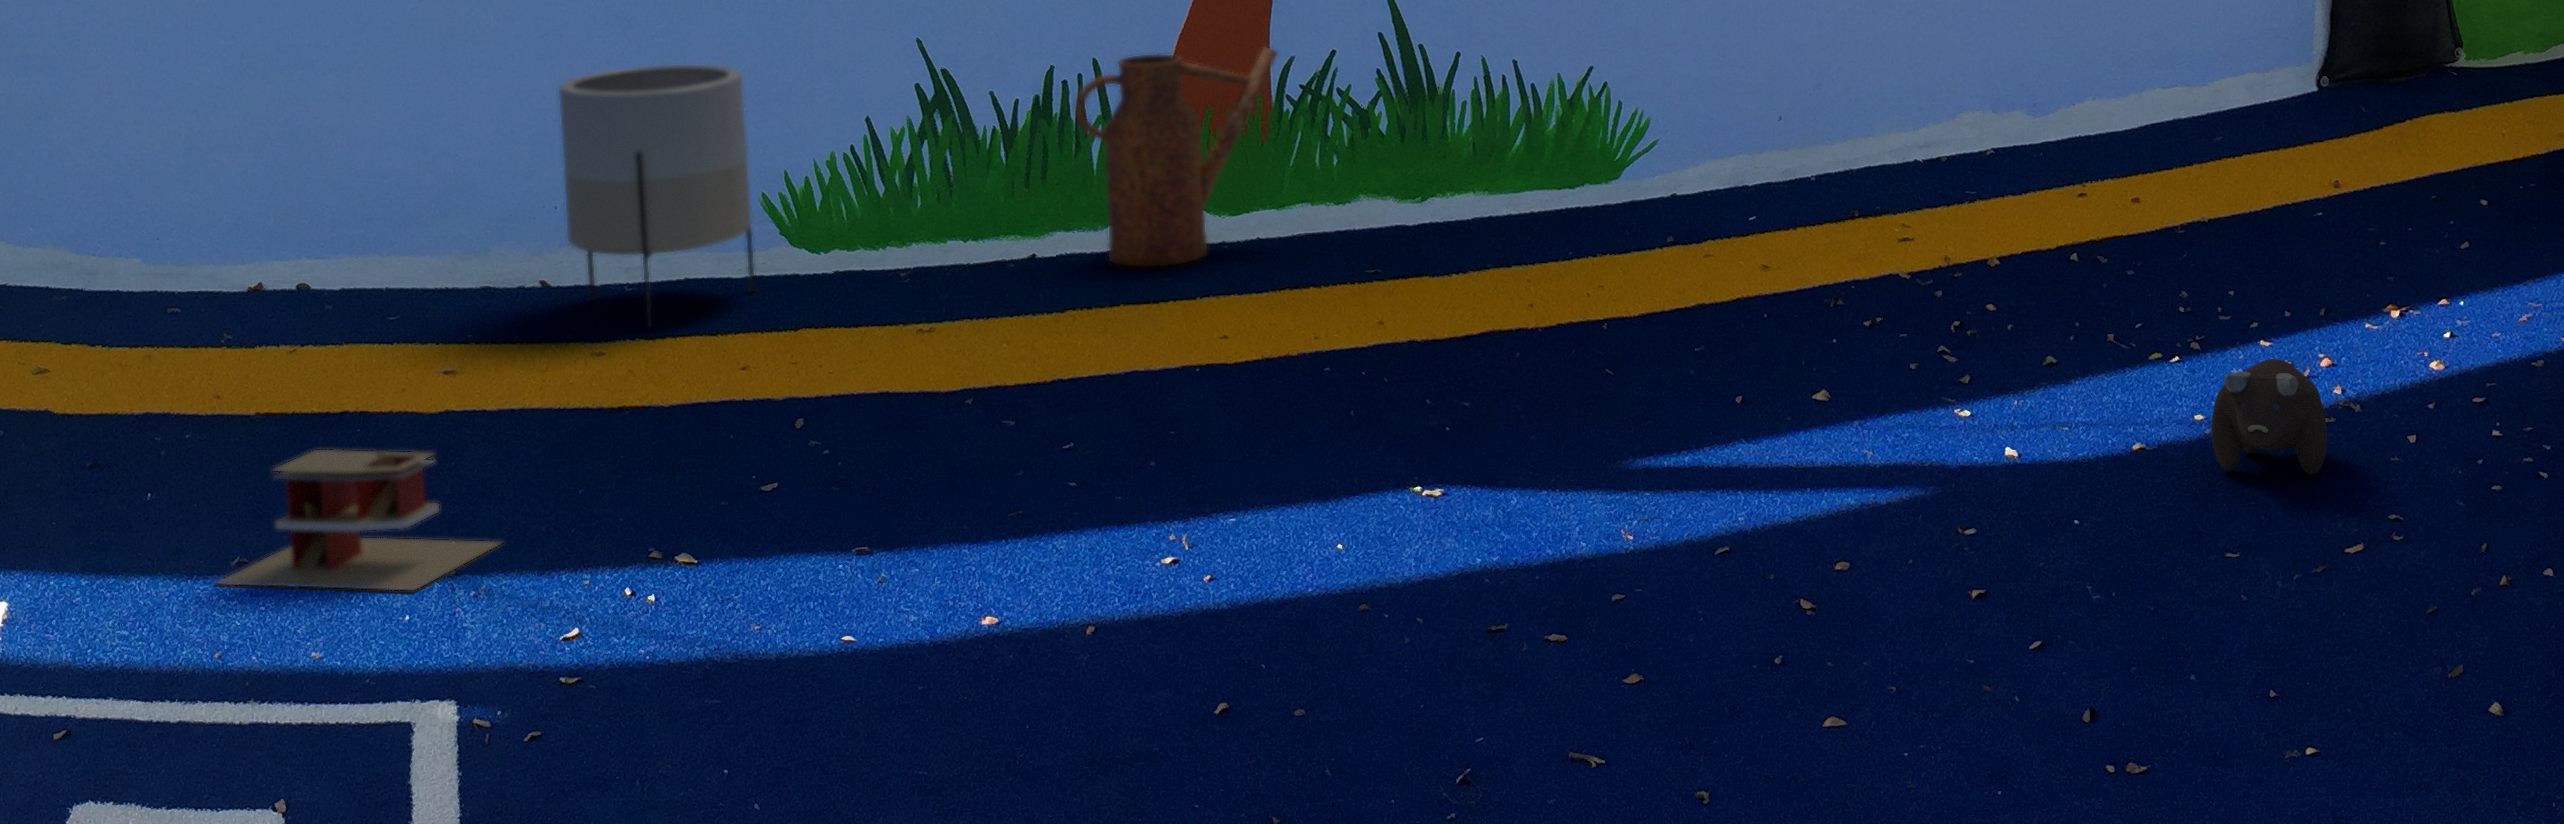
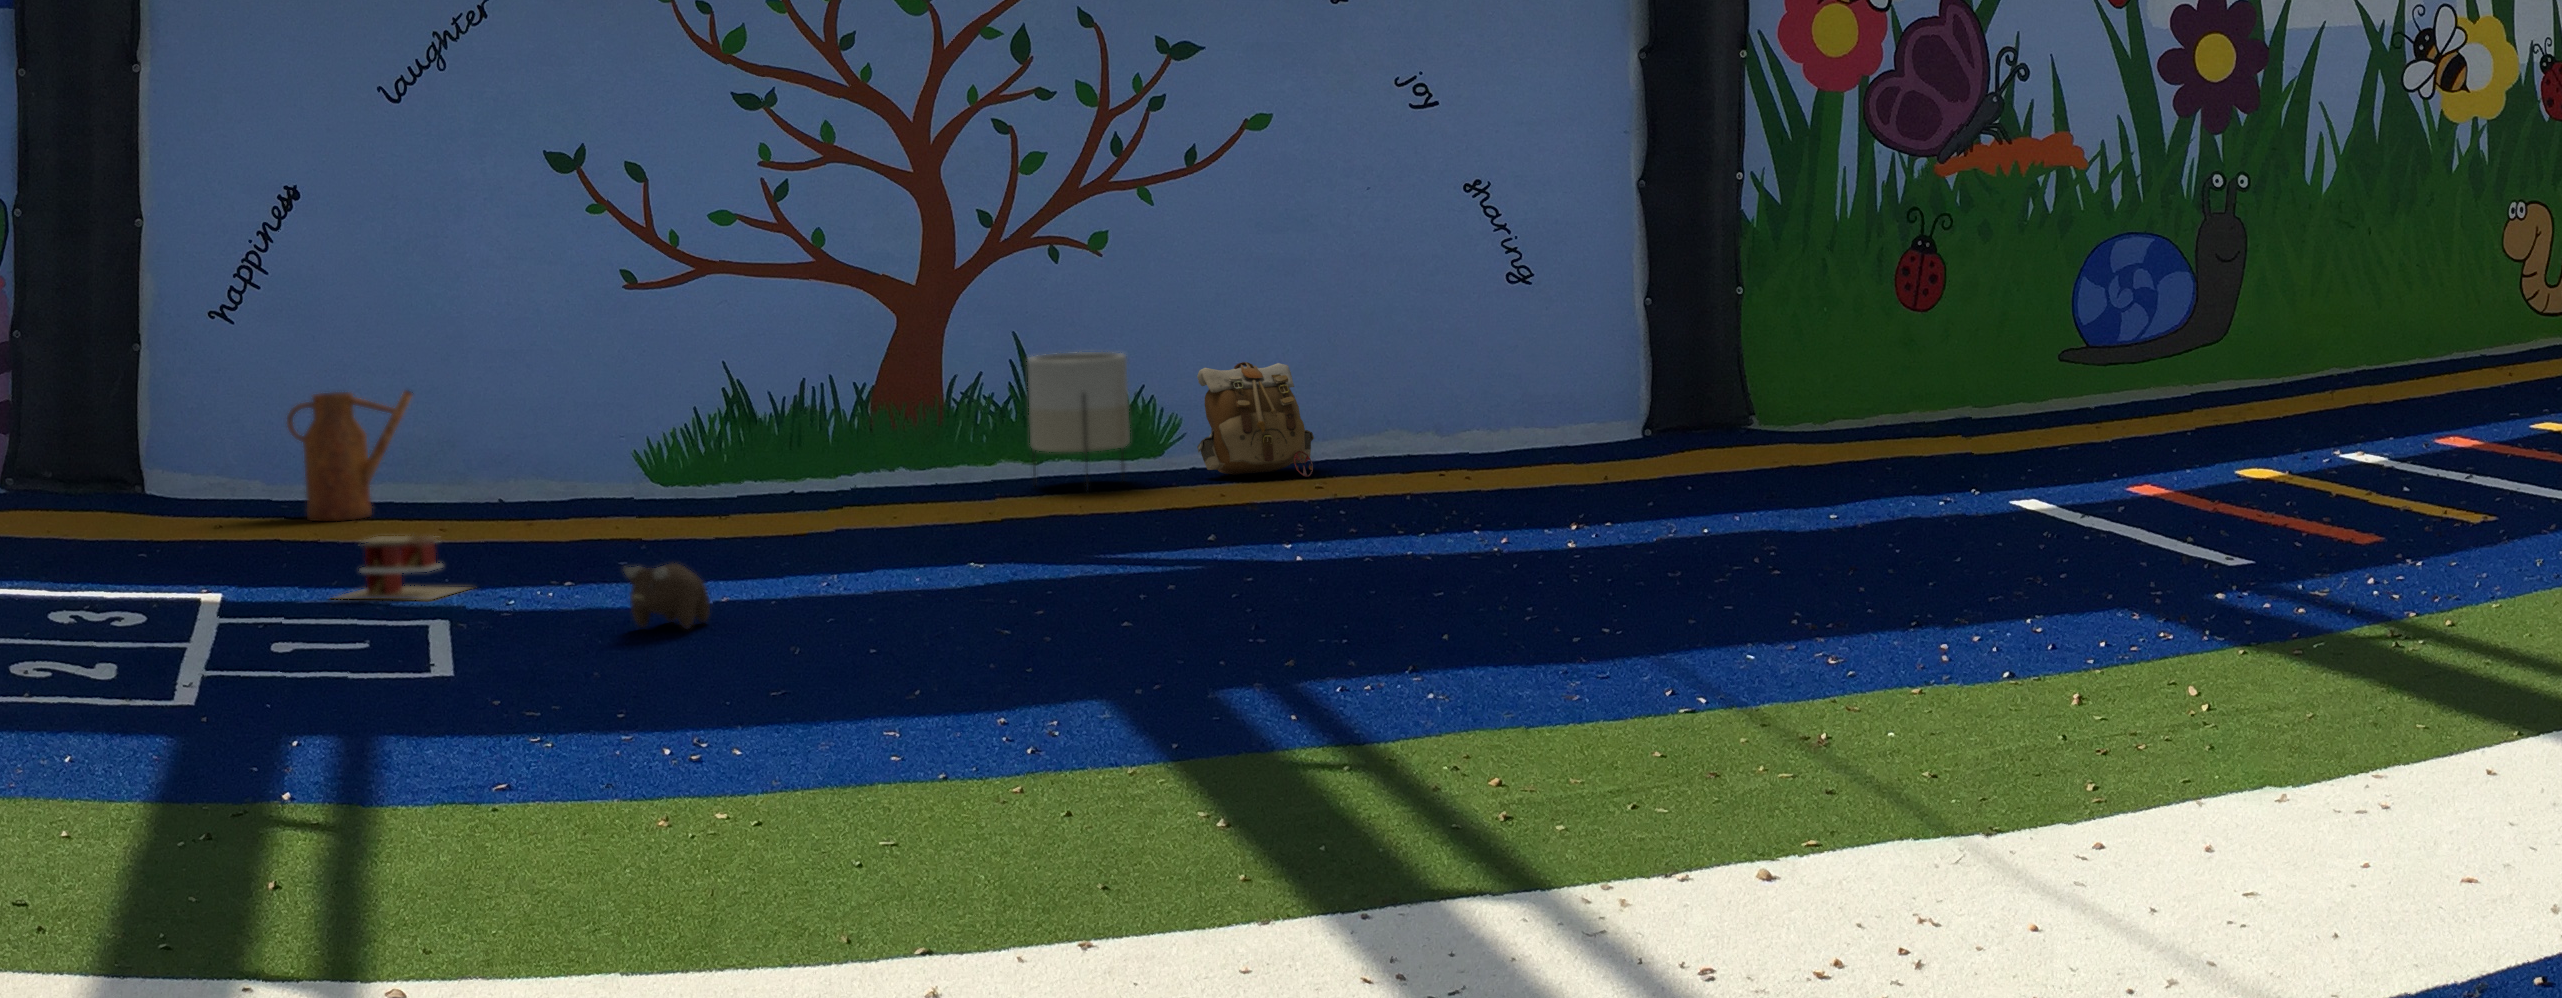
backpack: none [1679,17,1868,207] -> present [1197,362,1314,477]
watering can: present [1075,47,1277,267] -> present [287,391,412,521]
planter: present [559,65,755,326] -> present [1028,352,1130,484]
plush toy: present [2211,359,2327,475] -> present [624,563,710,629]

